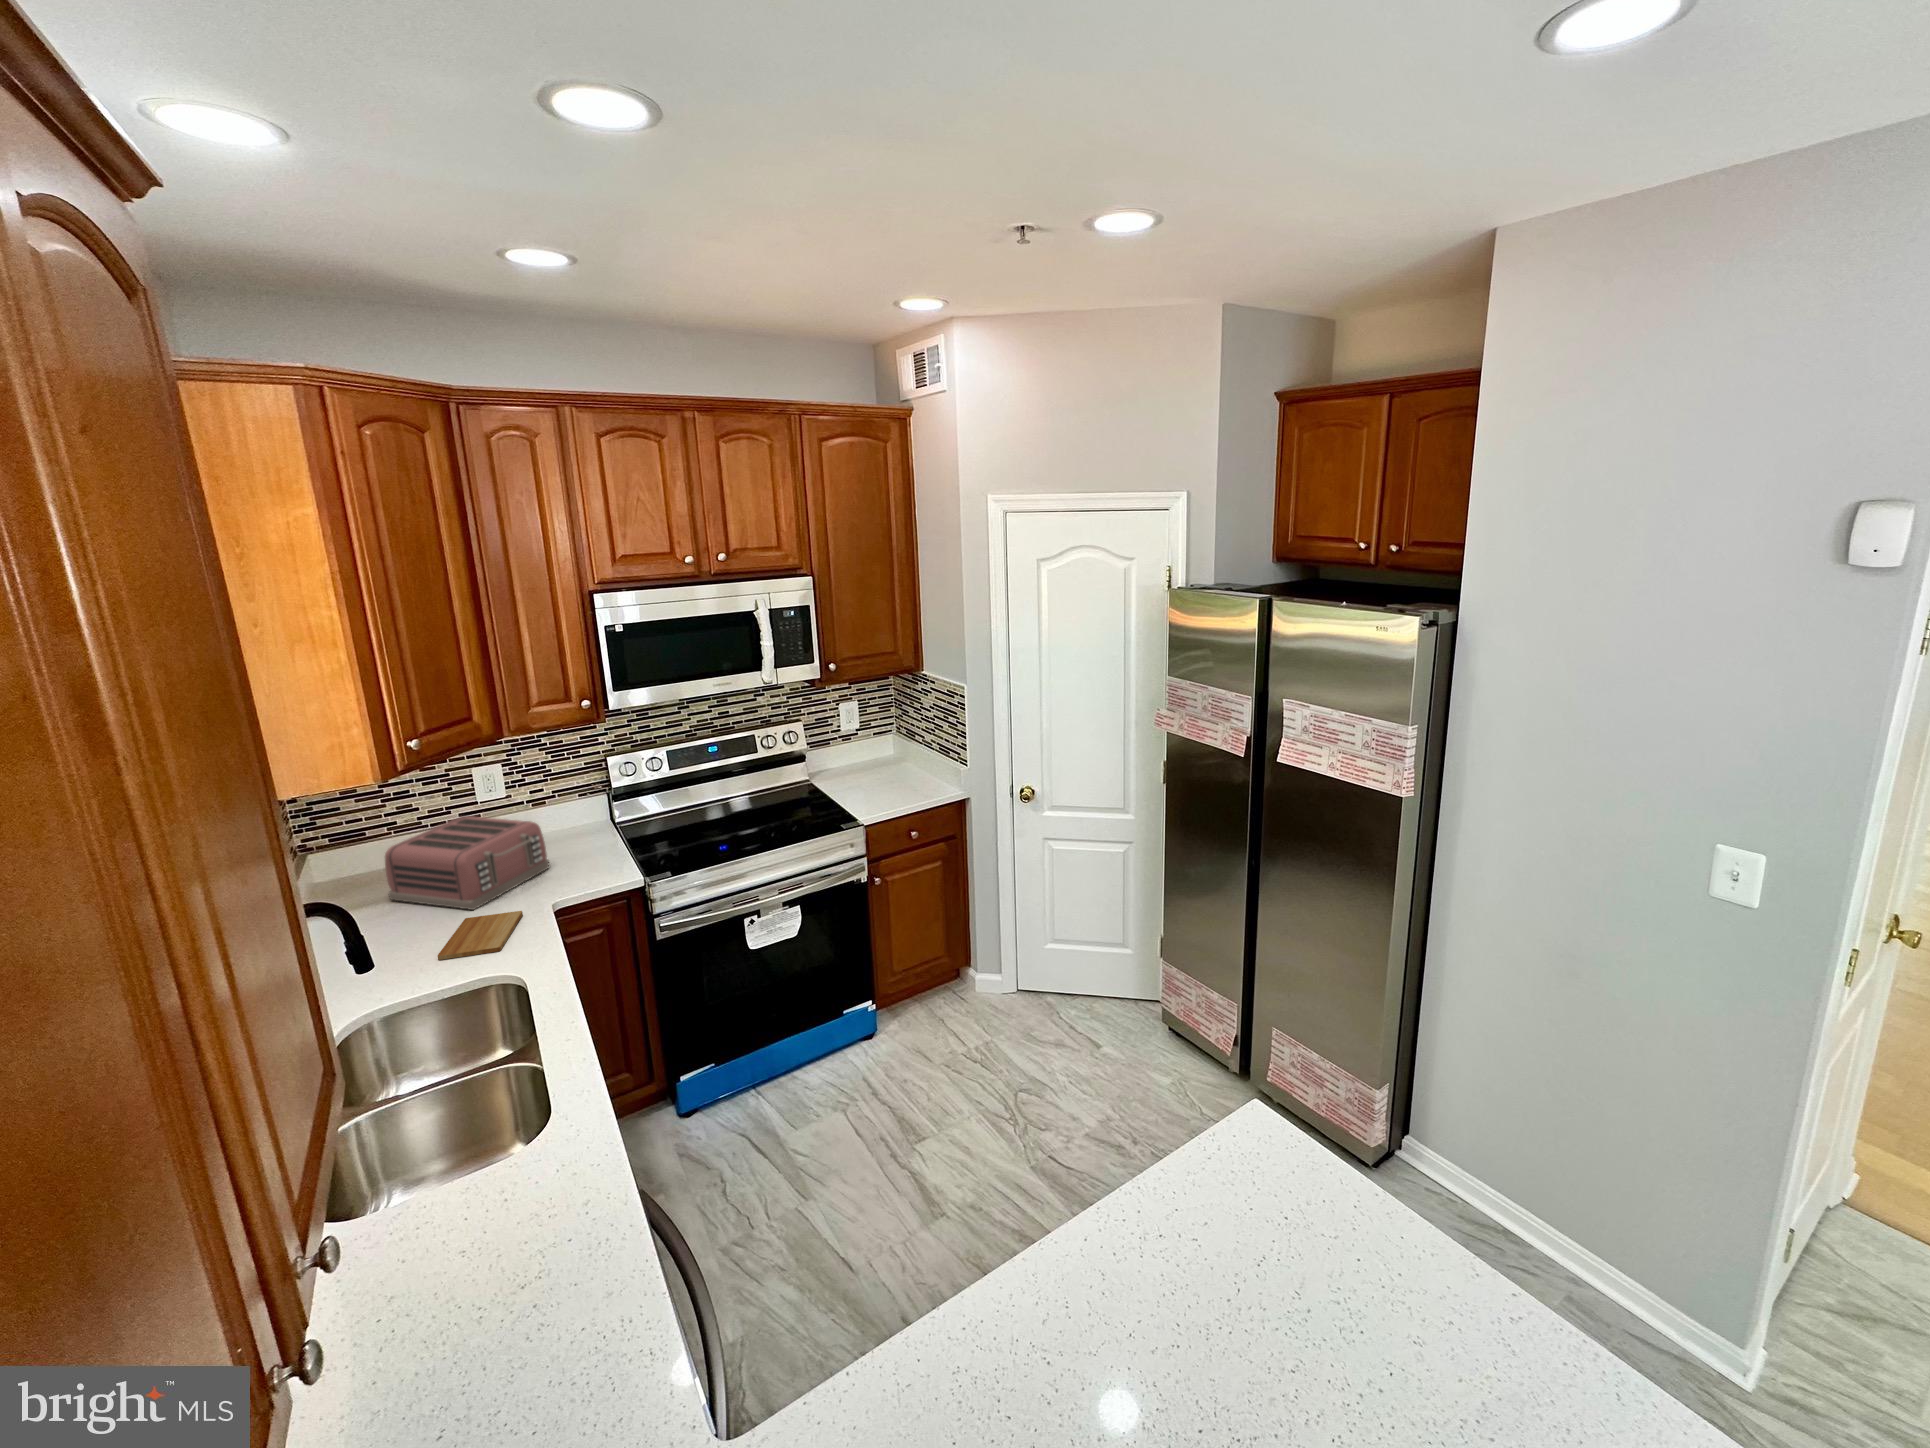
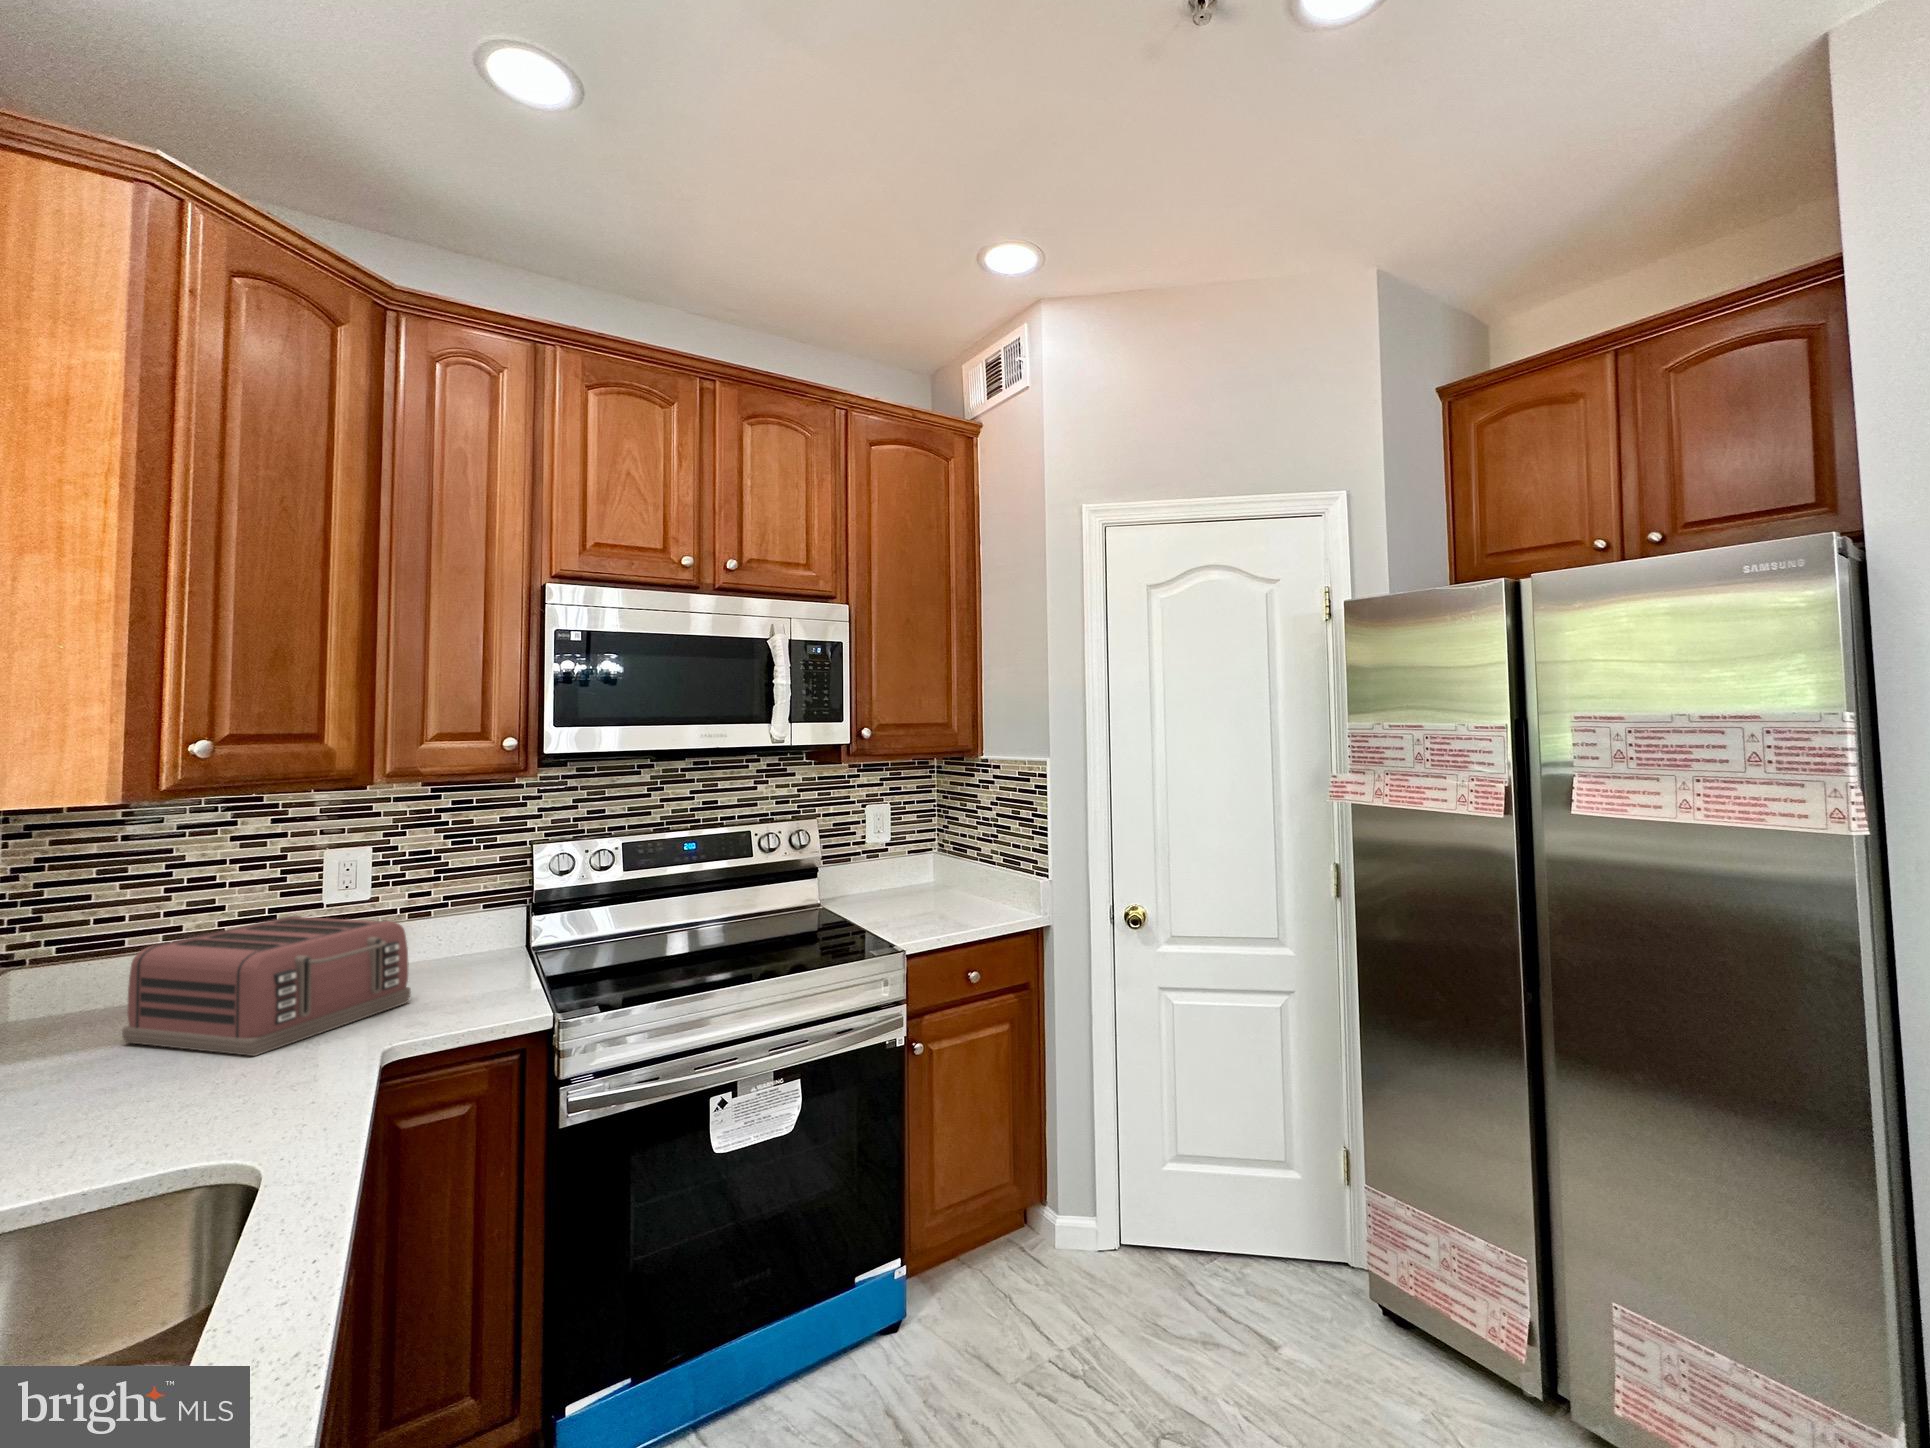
cutting board: present [438,911,523,960] -> none [140,1054,334,1130]

